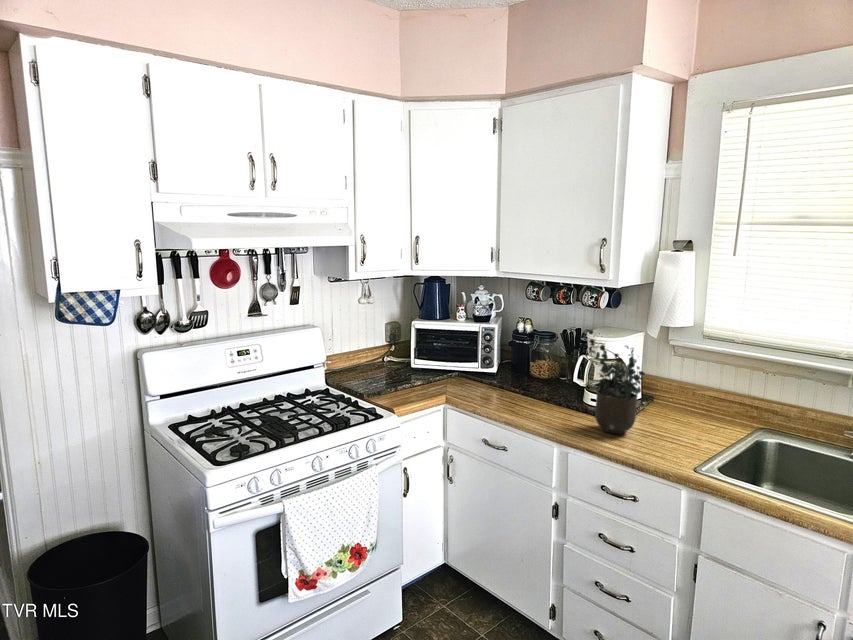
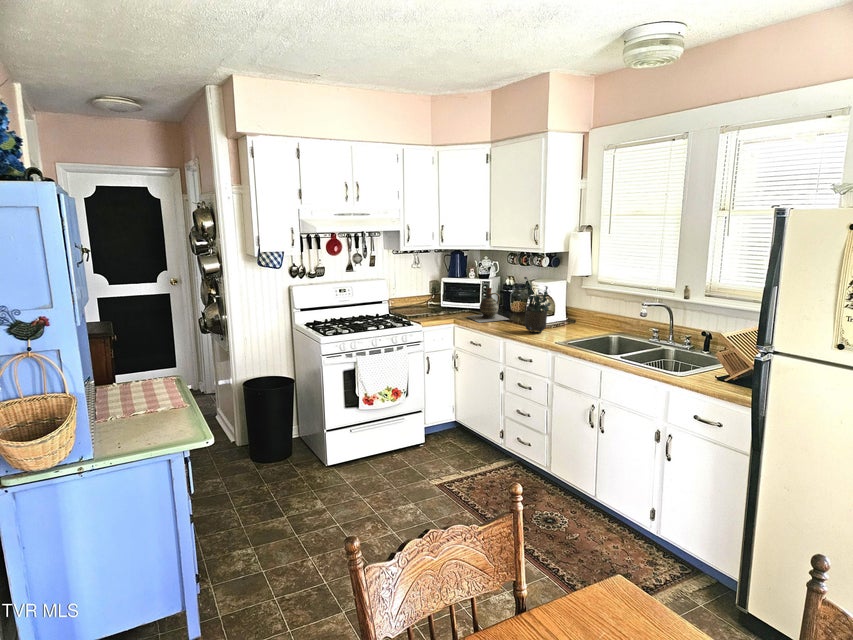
ceramic jug: none [462,341,541,405] -> present [467,288,509,323]

